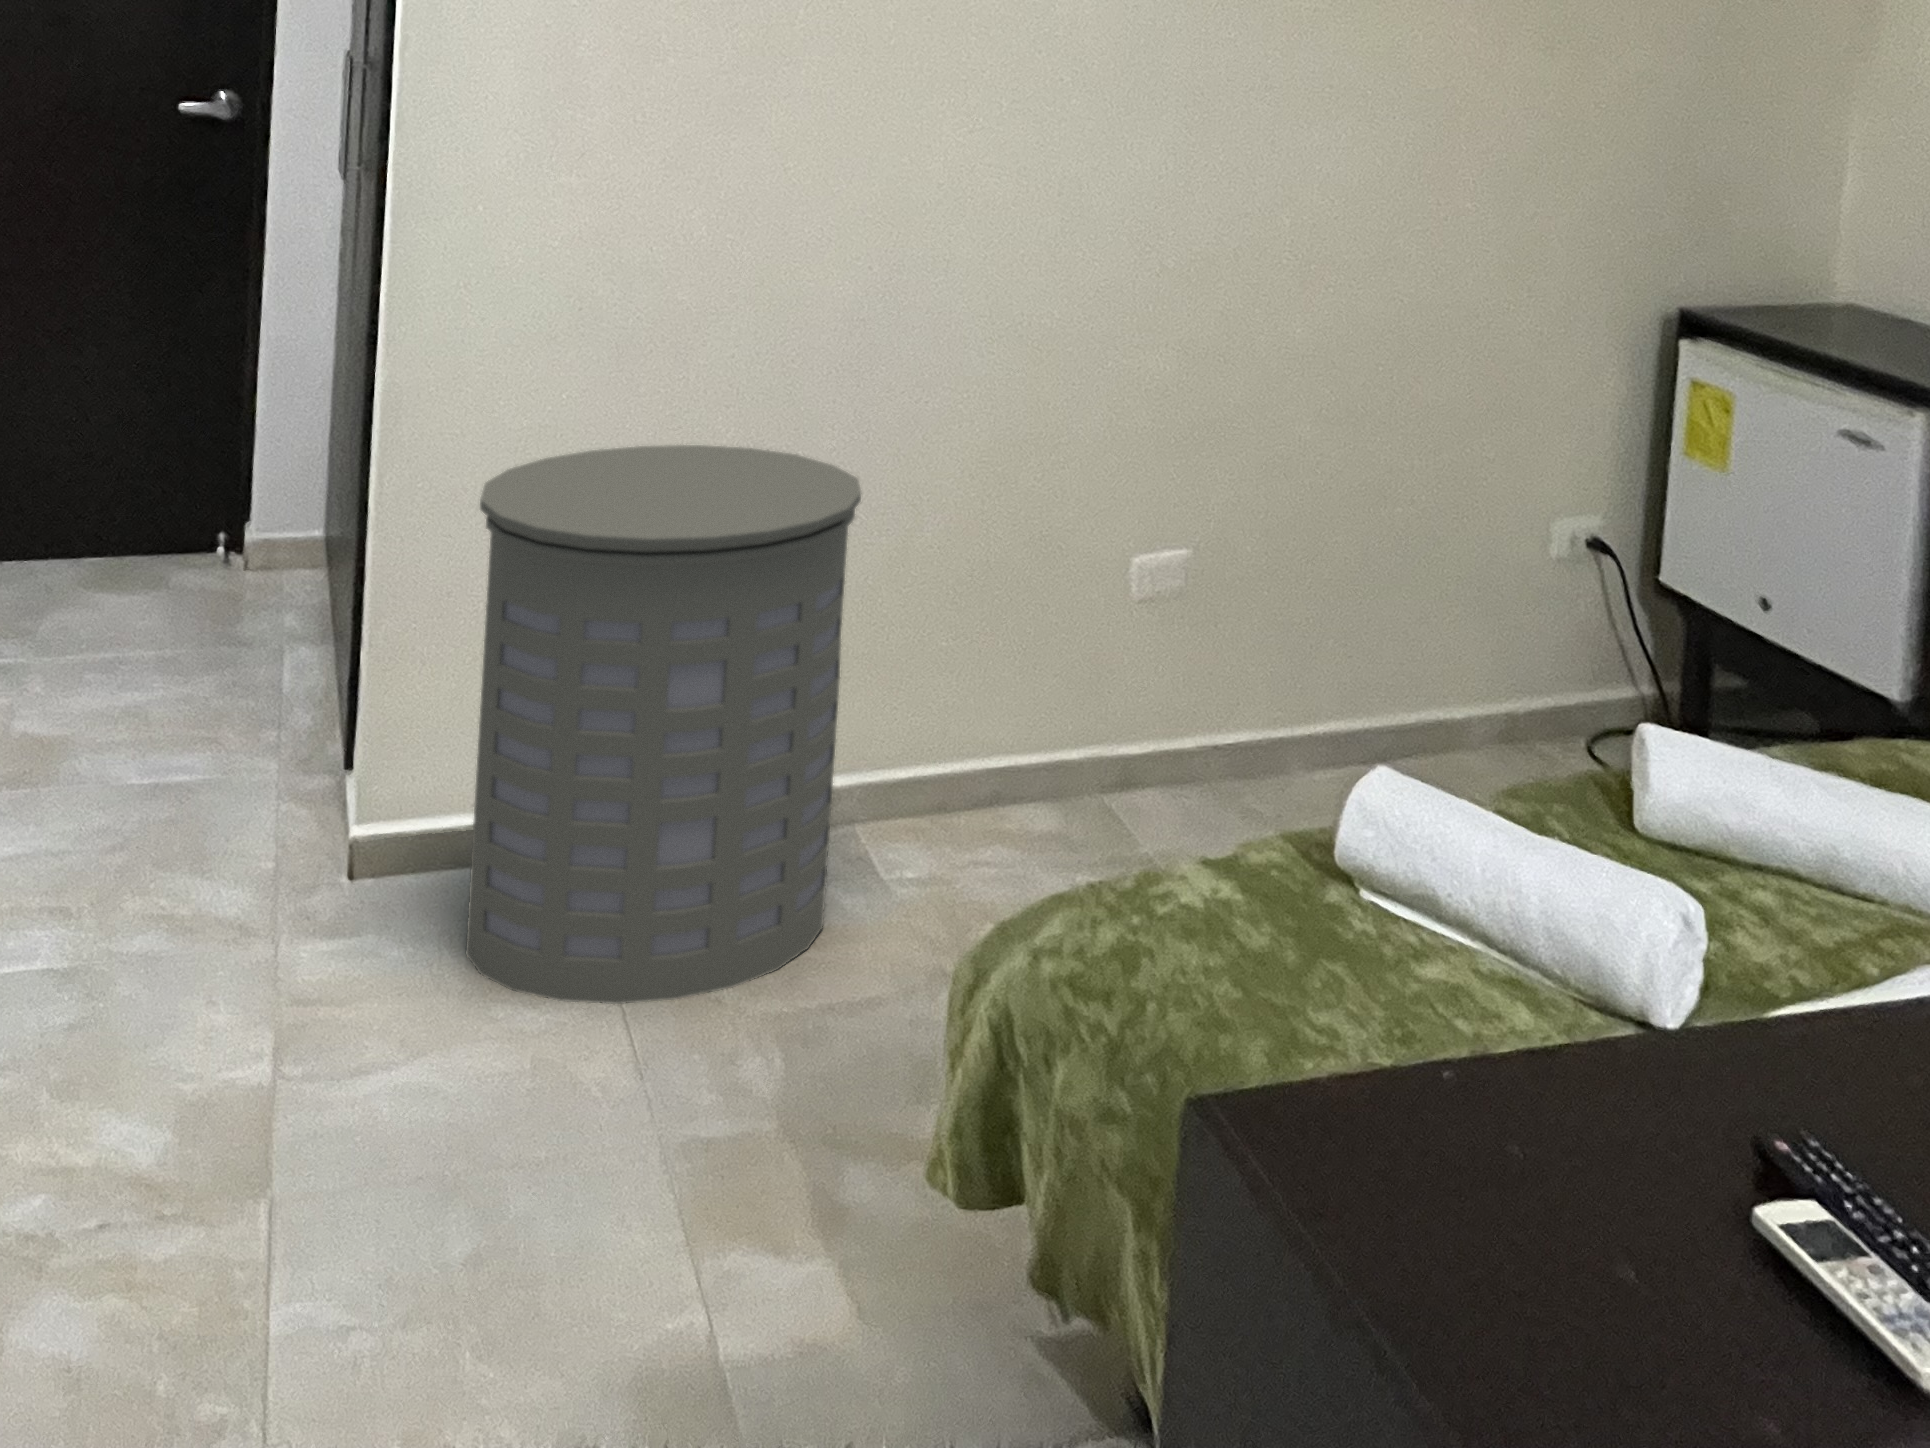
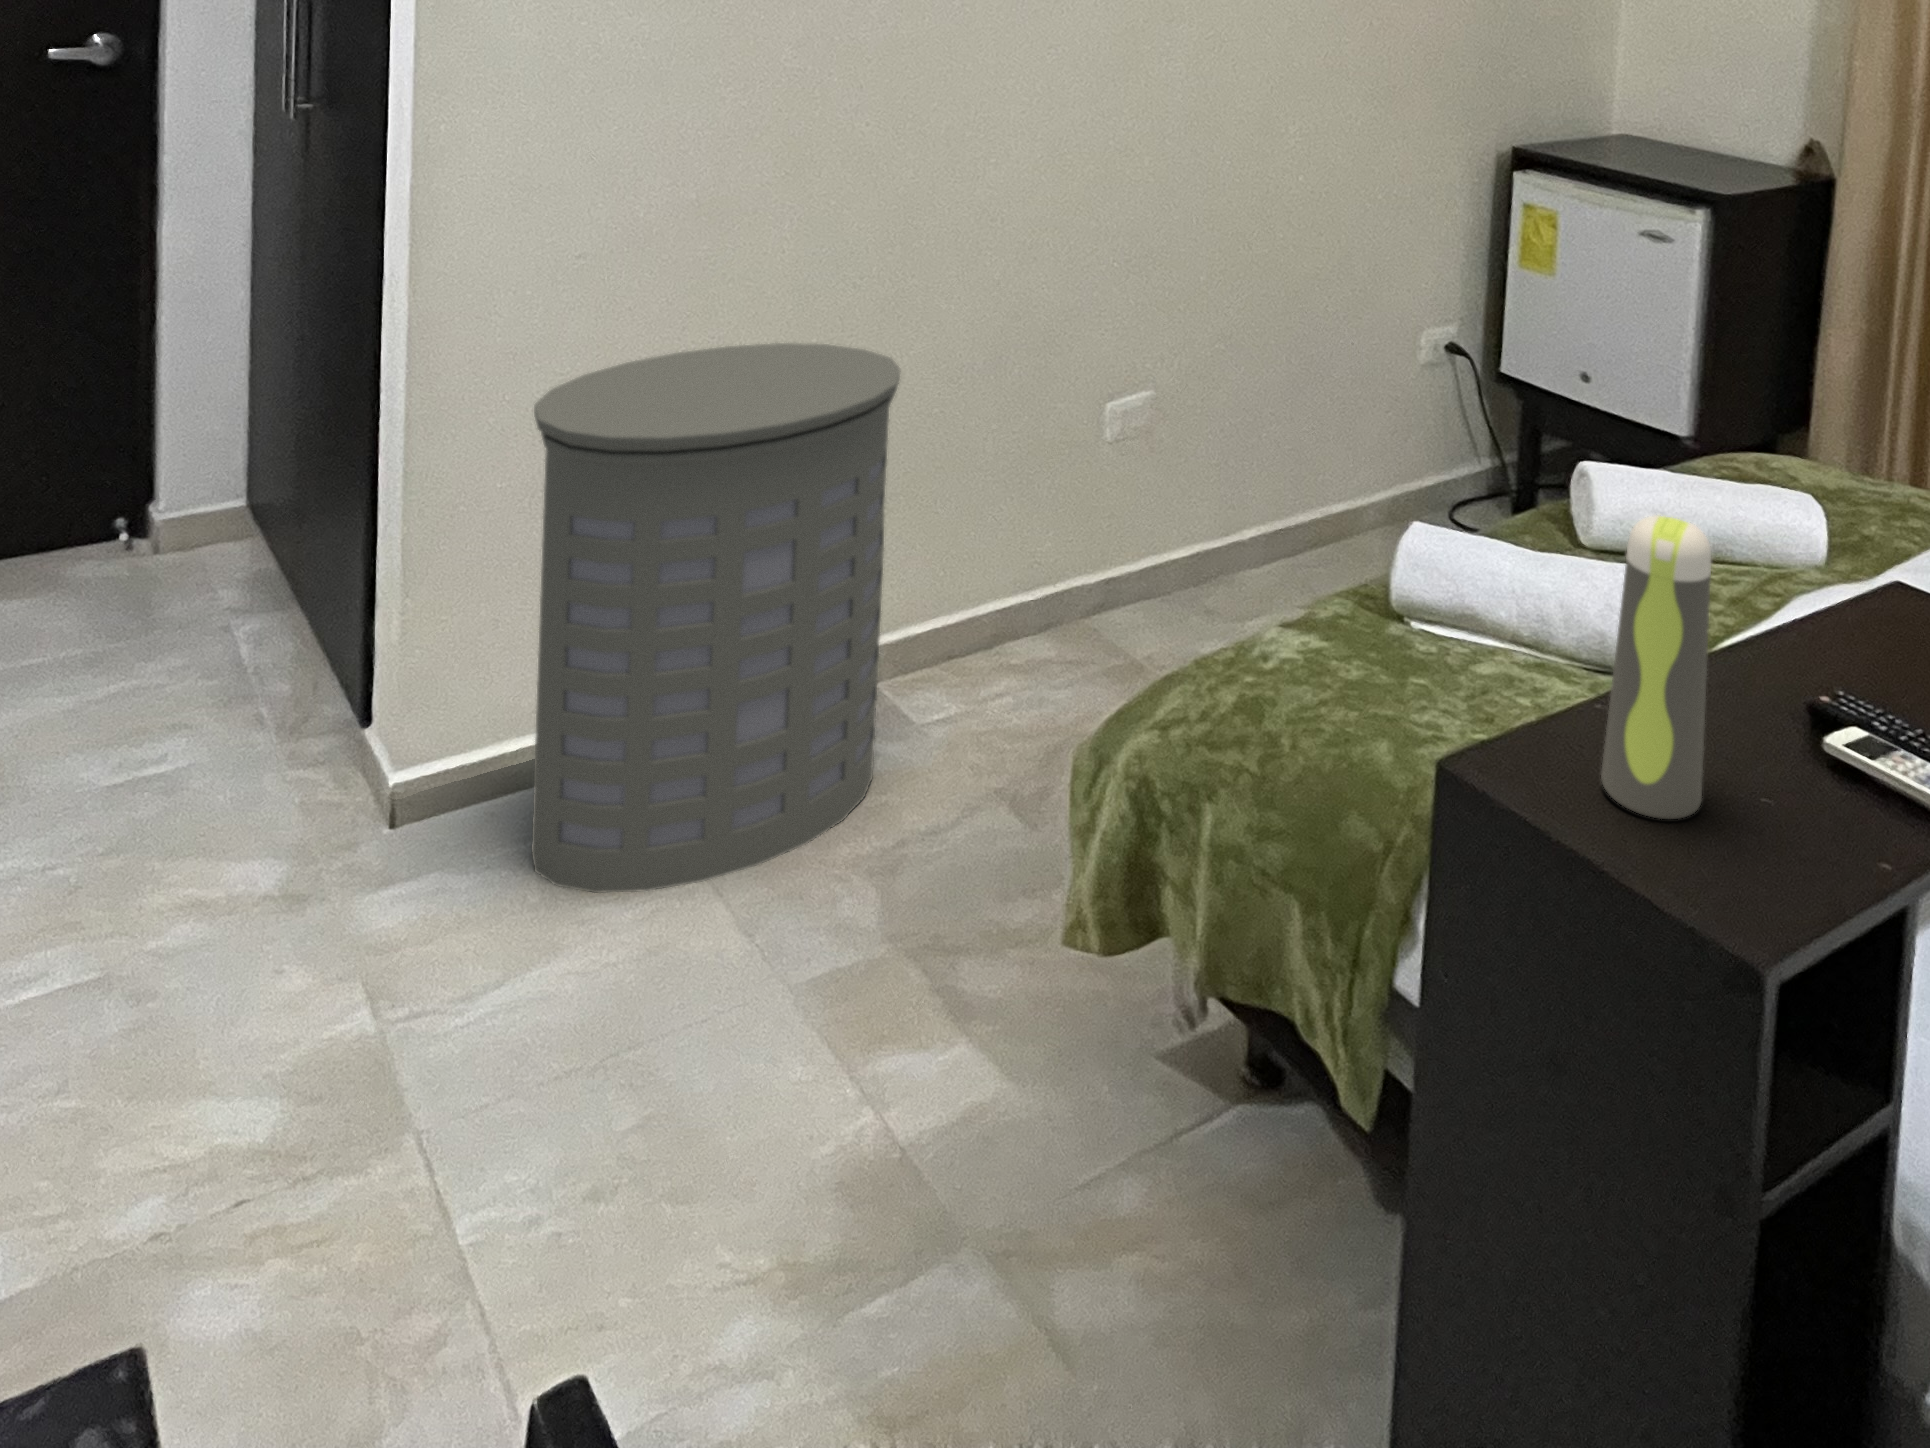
water bottle: none [1454,839,1605,1259] -> present [1601,515,1711,819]

